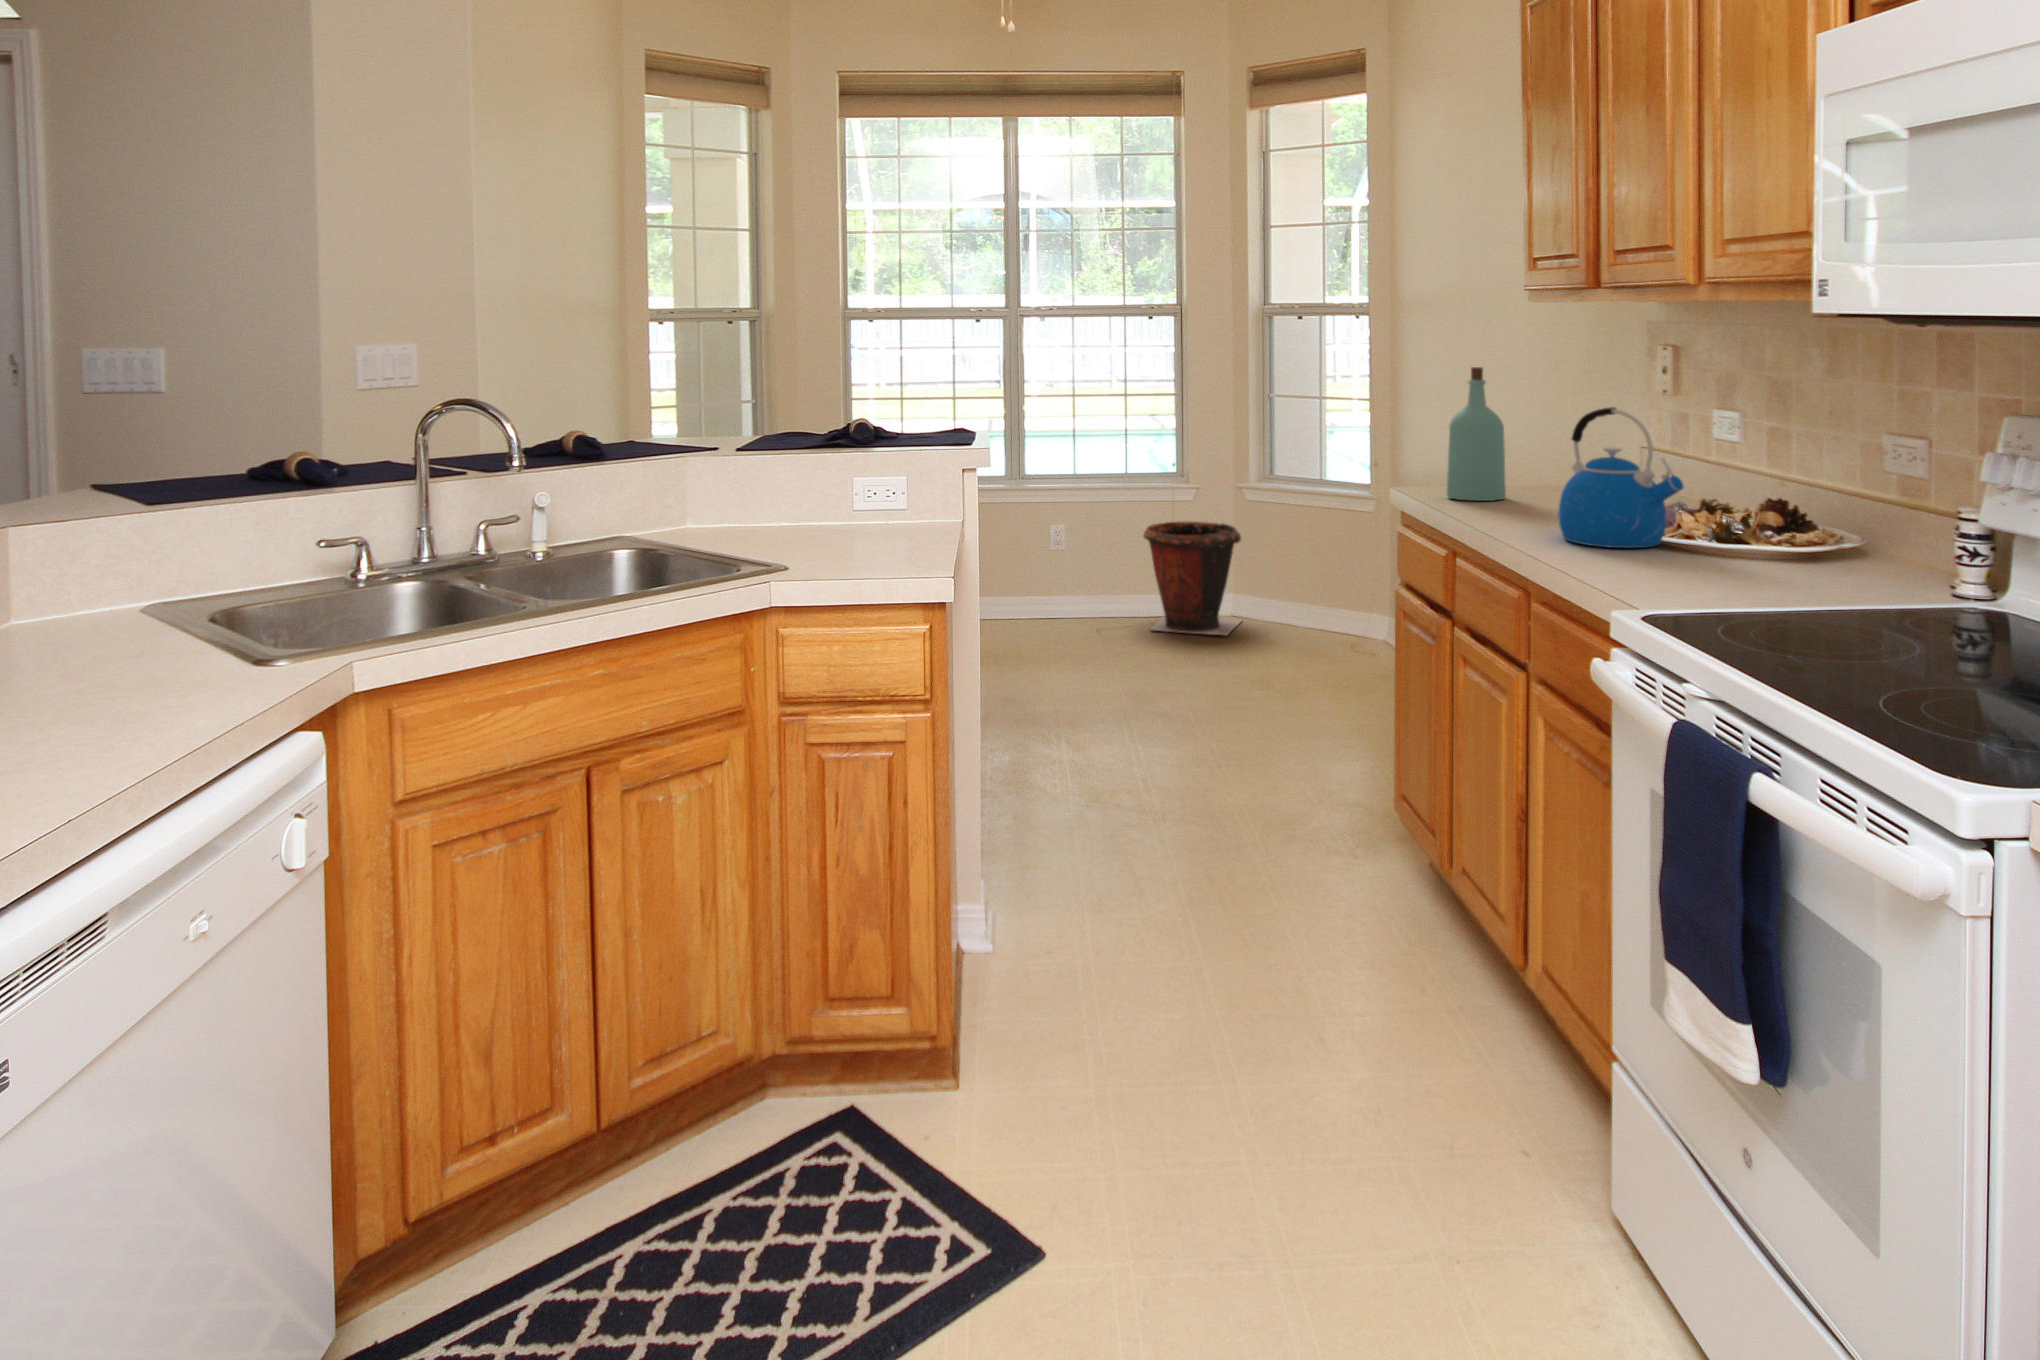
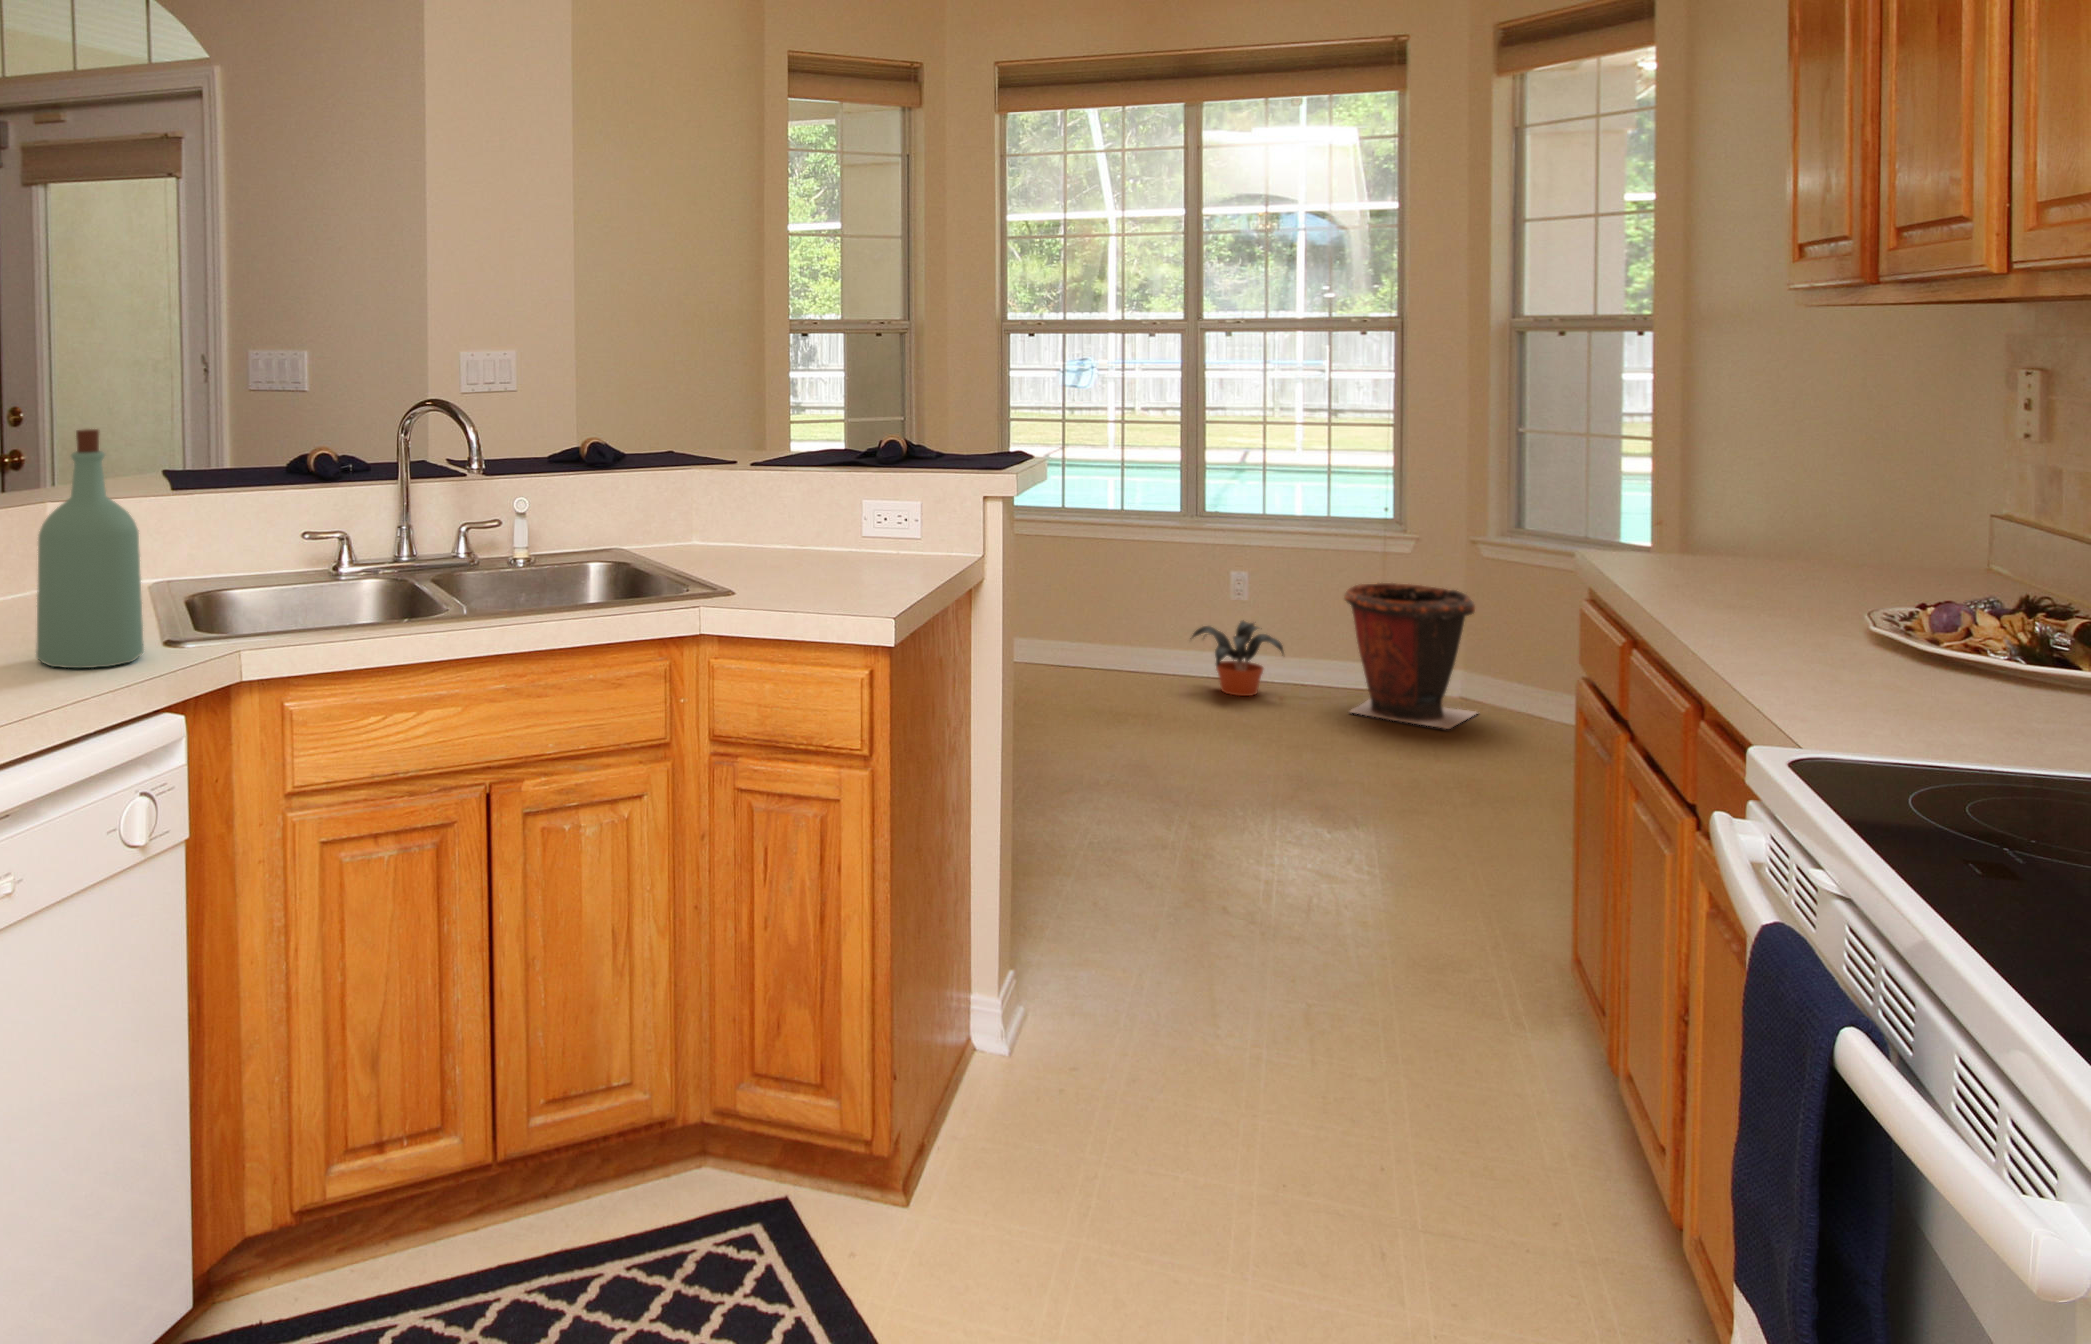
bottle: present [1447,367,1506,501] -> present [36,429,144,668]
kettle: present [1558,407,1684,548] -> none [1782,456,1987,664]
potted plant: none [1021,561,1098,626] -> present [1190,620,1283,696]

